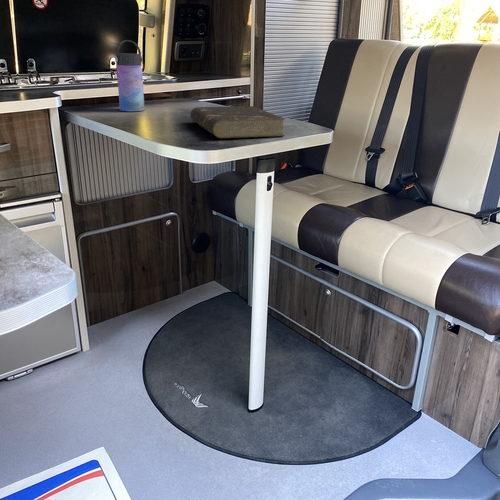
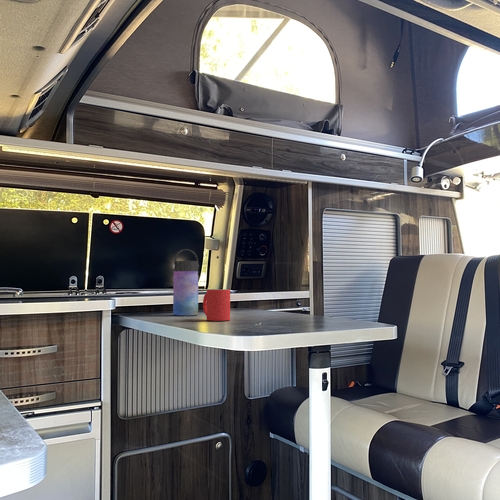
mug: none [152,89,180,122] -> present [203,289,230,321]
book: present [191,106,285,138] -> none [241,305,341,329]

